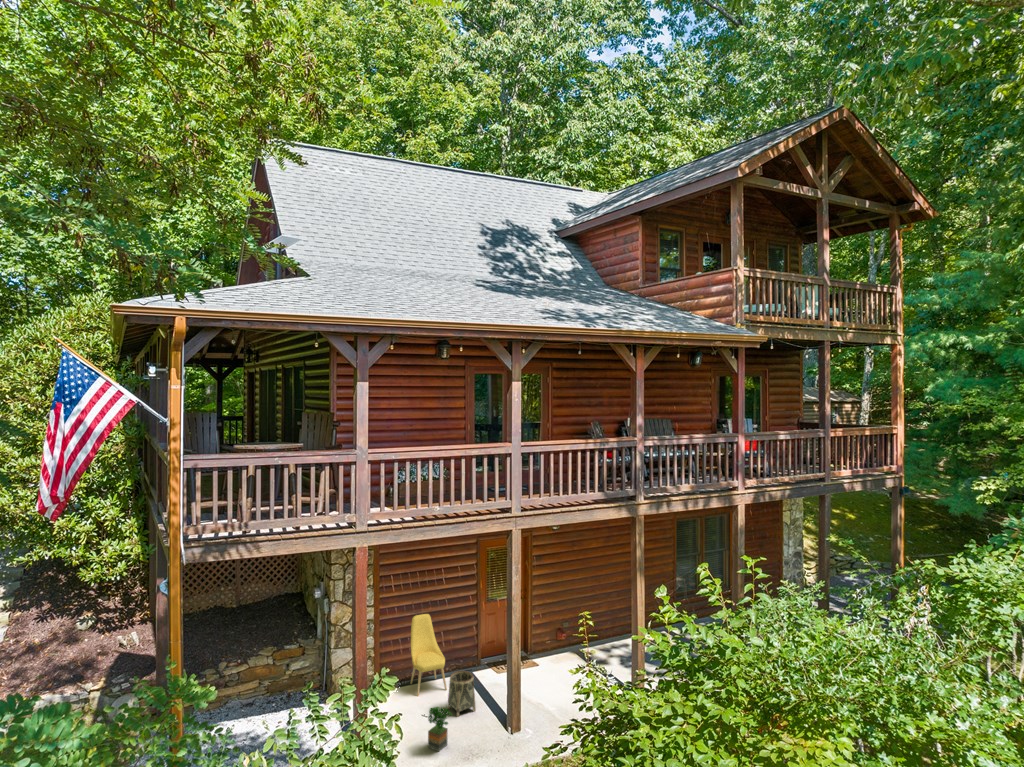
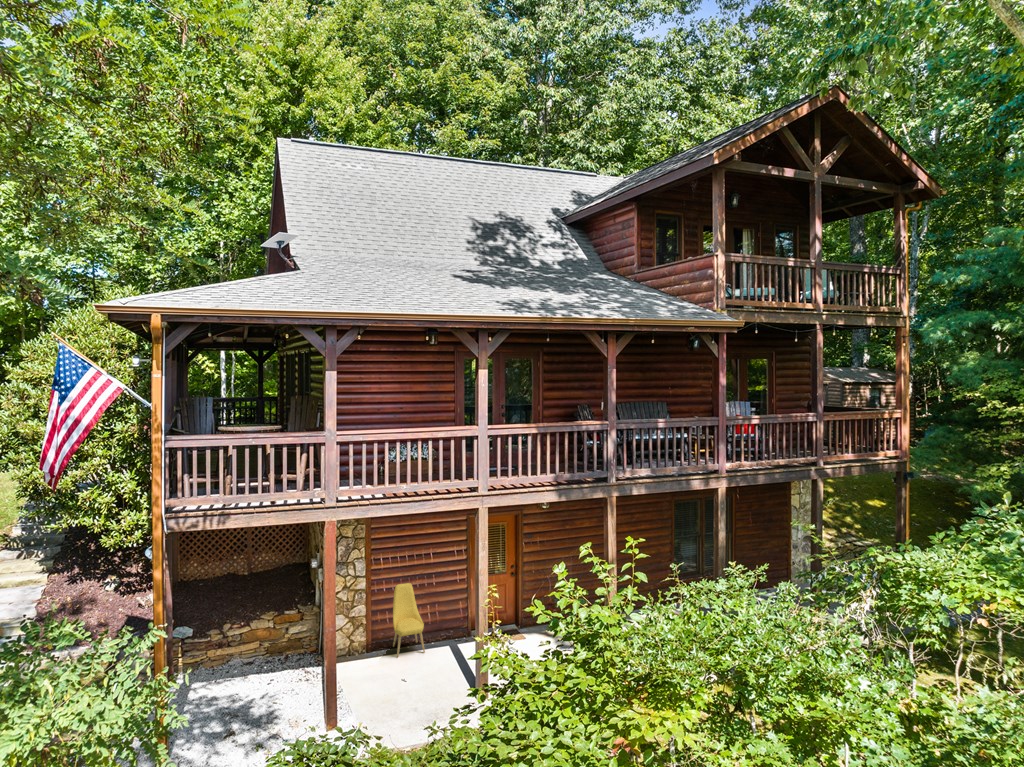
basket: present [448,671,476,717] -> none [422,636,447,678]
potted tree: present [428,707,452,751] -> none [396,667,419,709]

